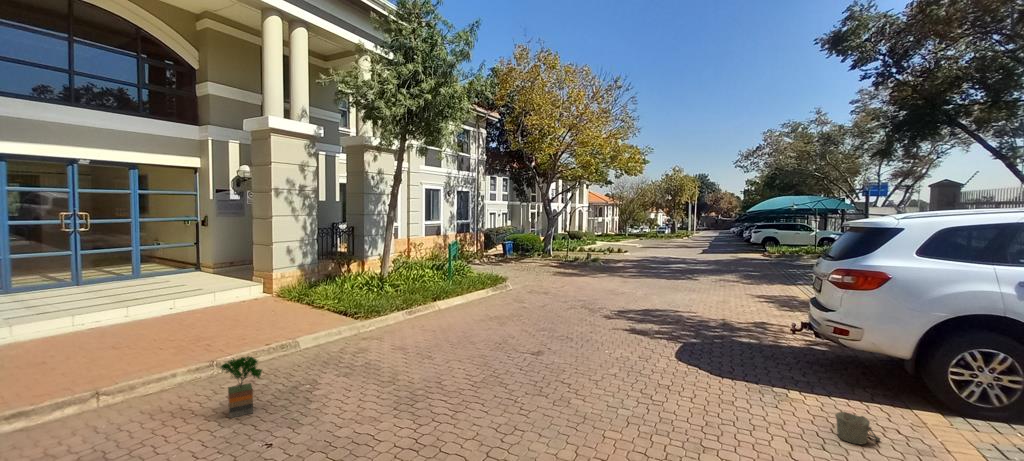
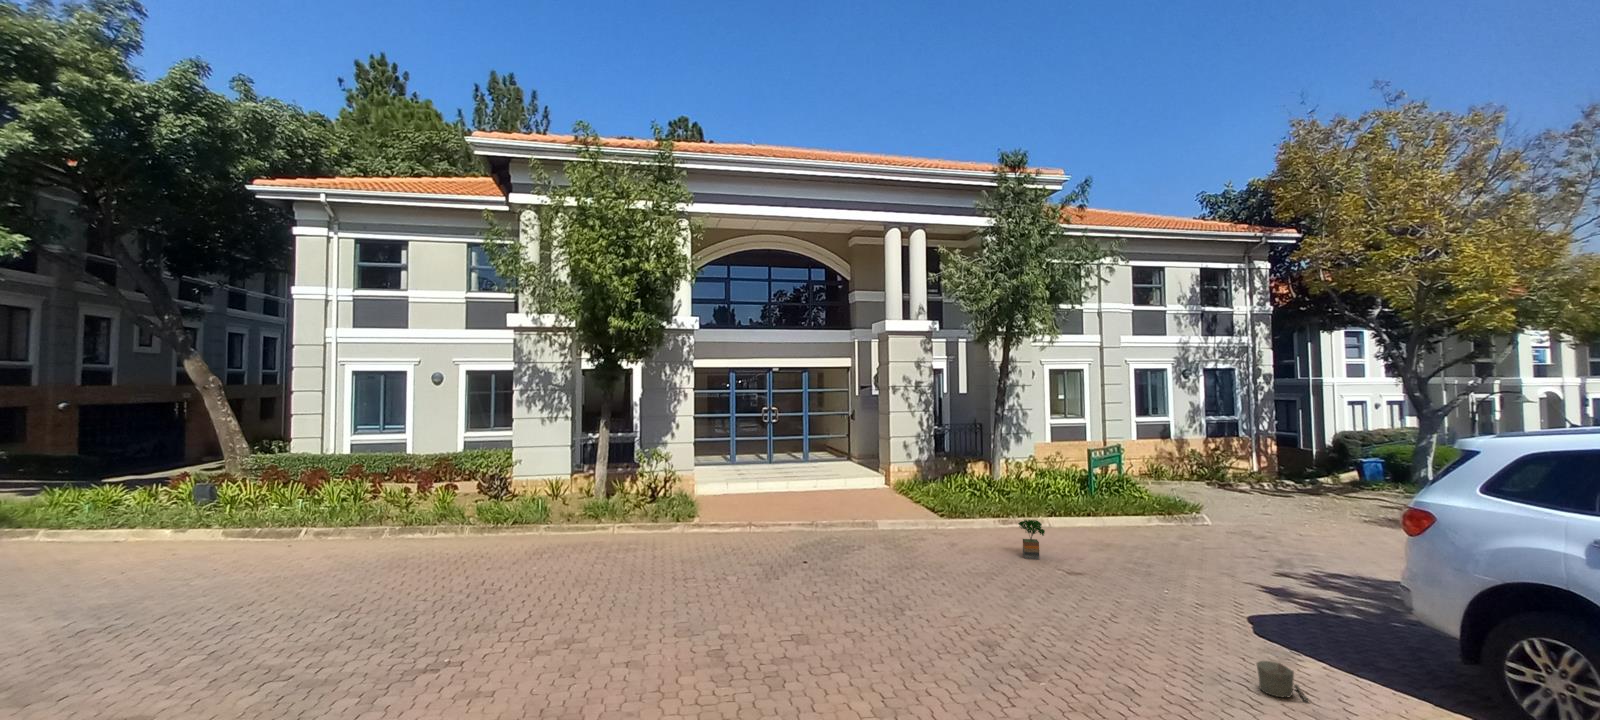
potted tree: present [220,356,262,418] -> present [1018,520,1045,559]

